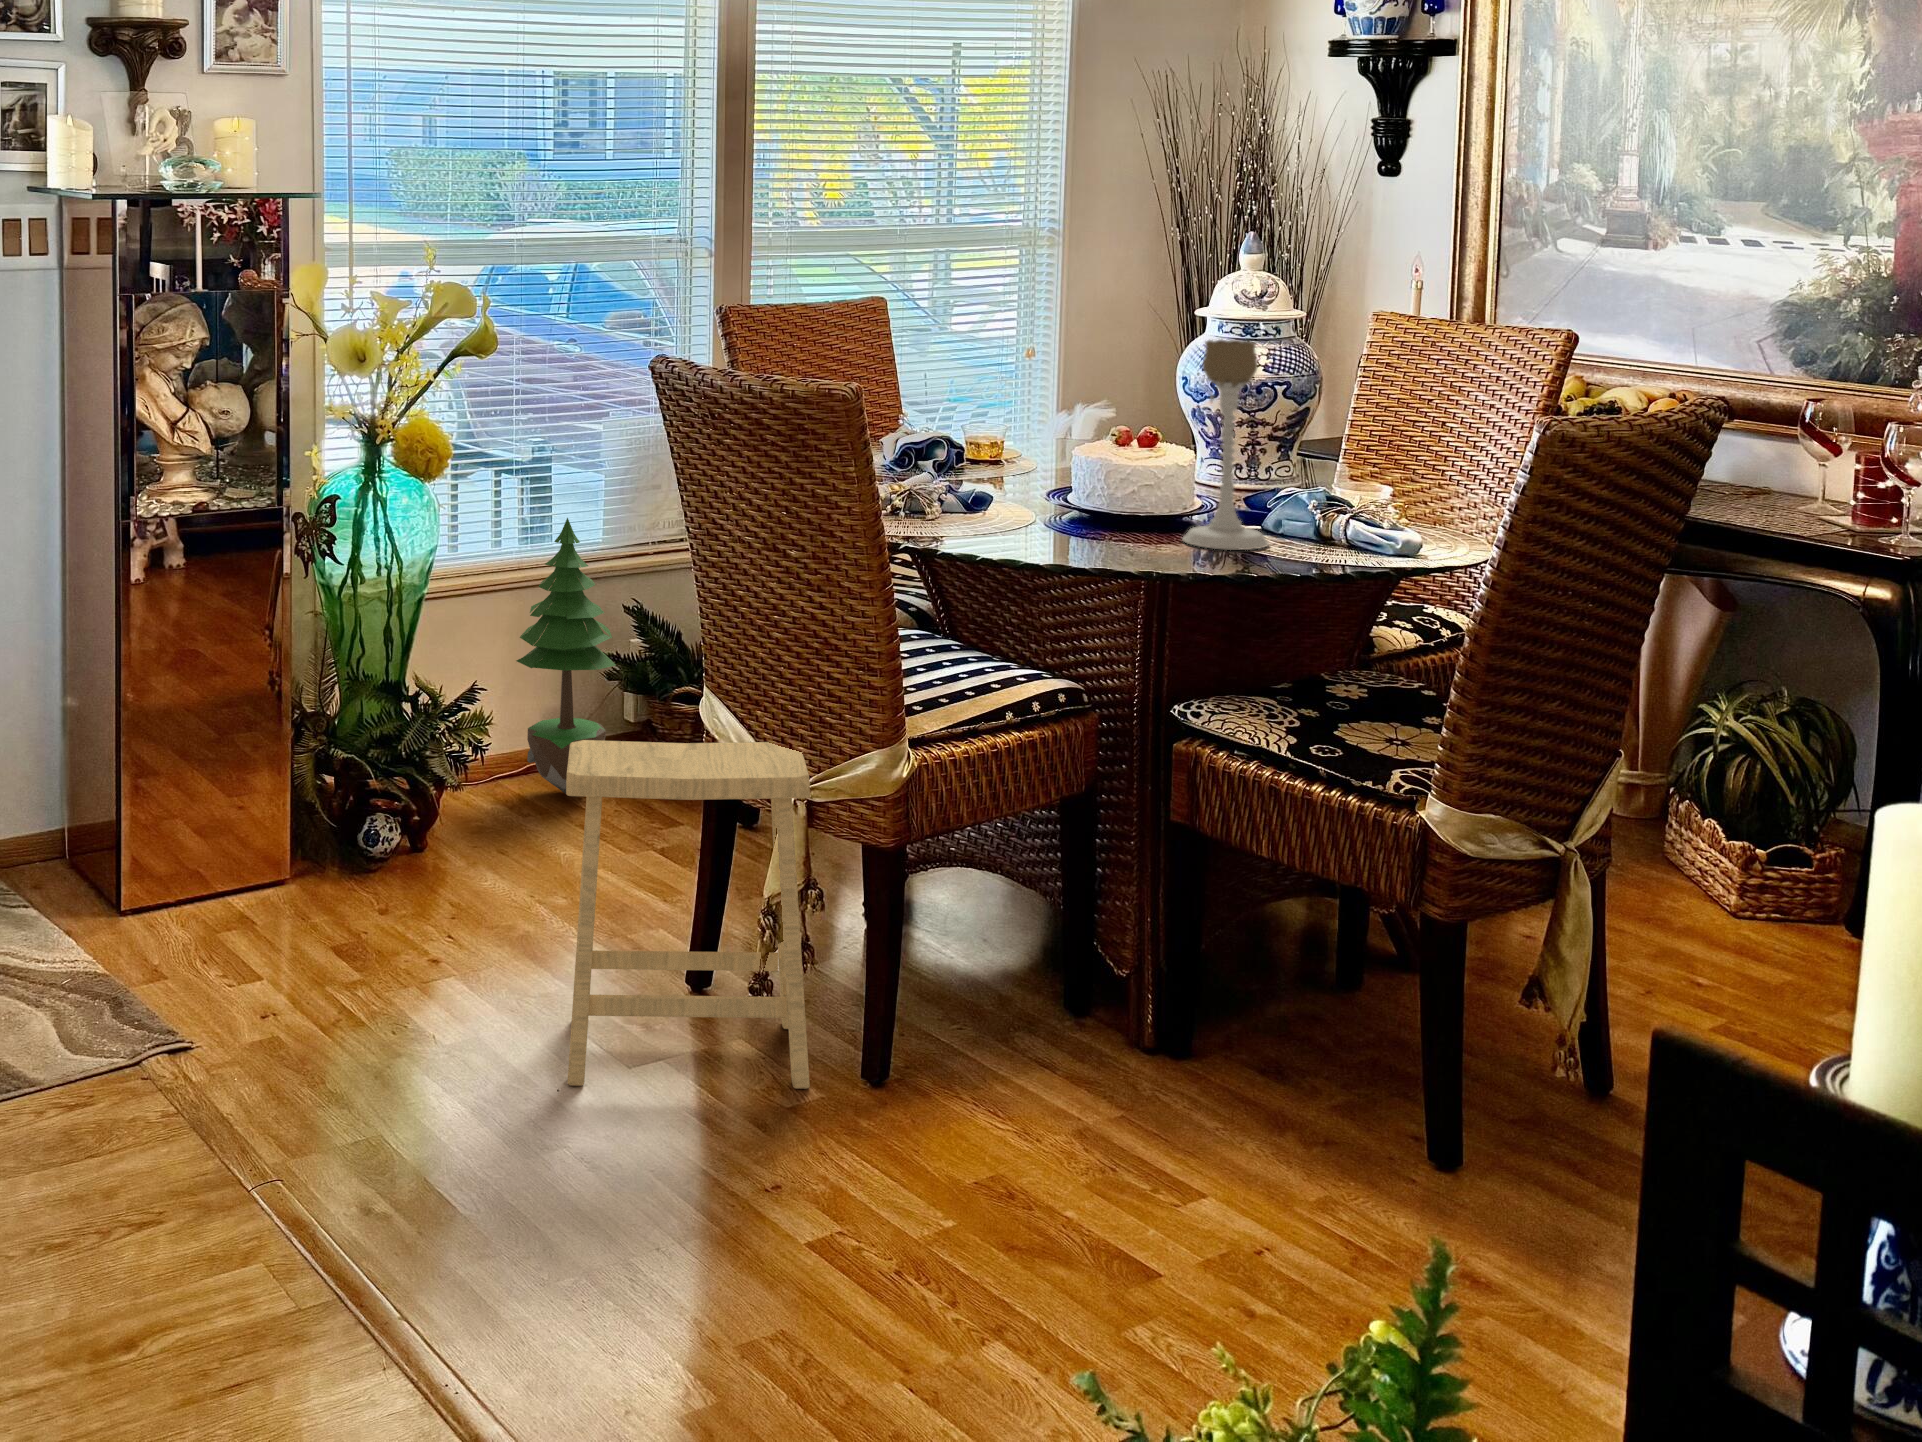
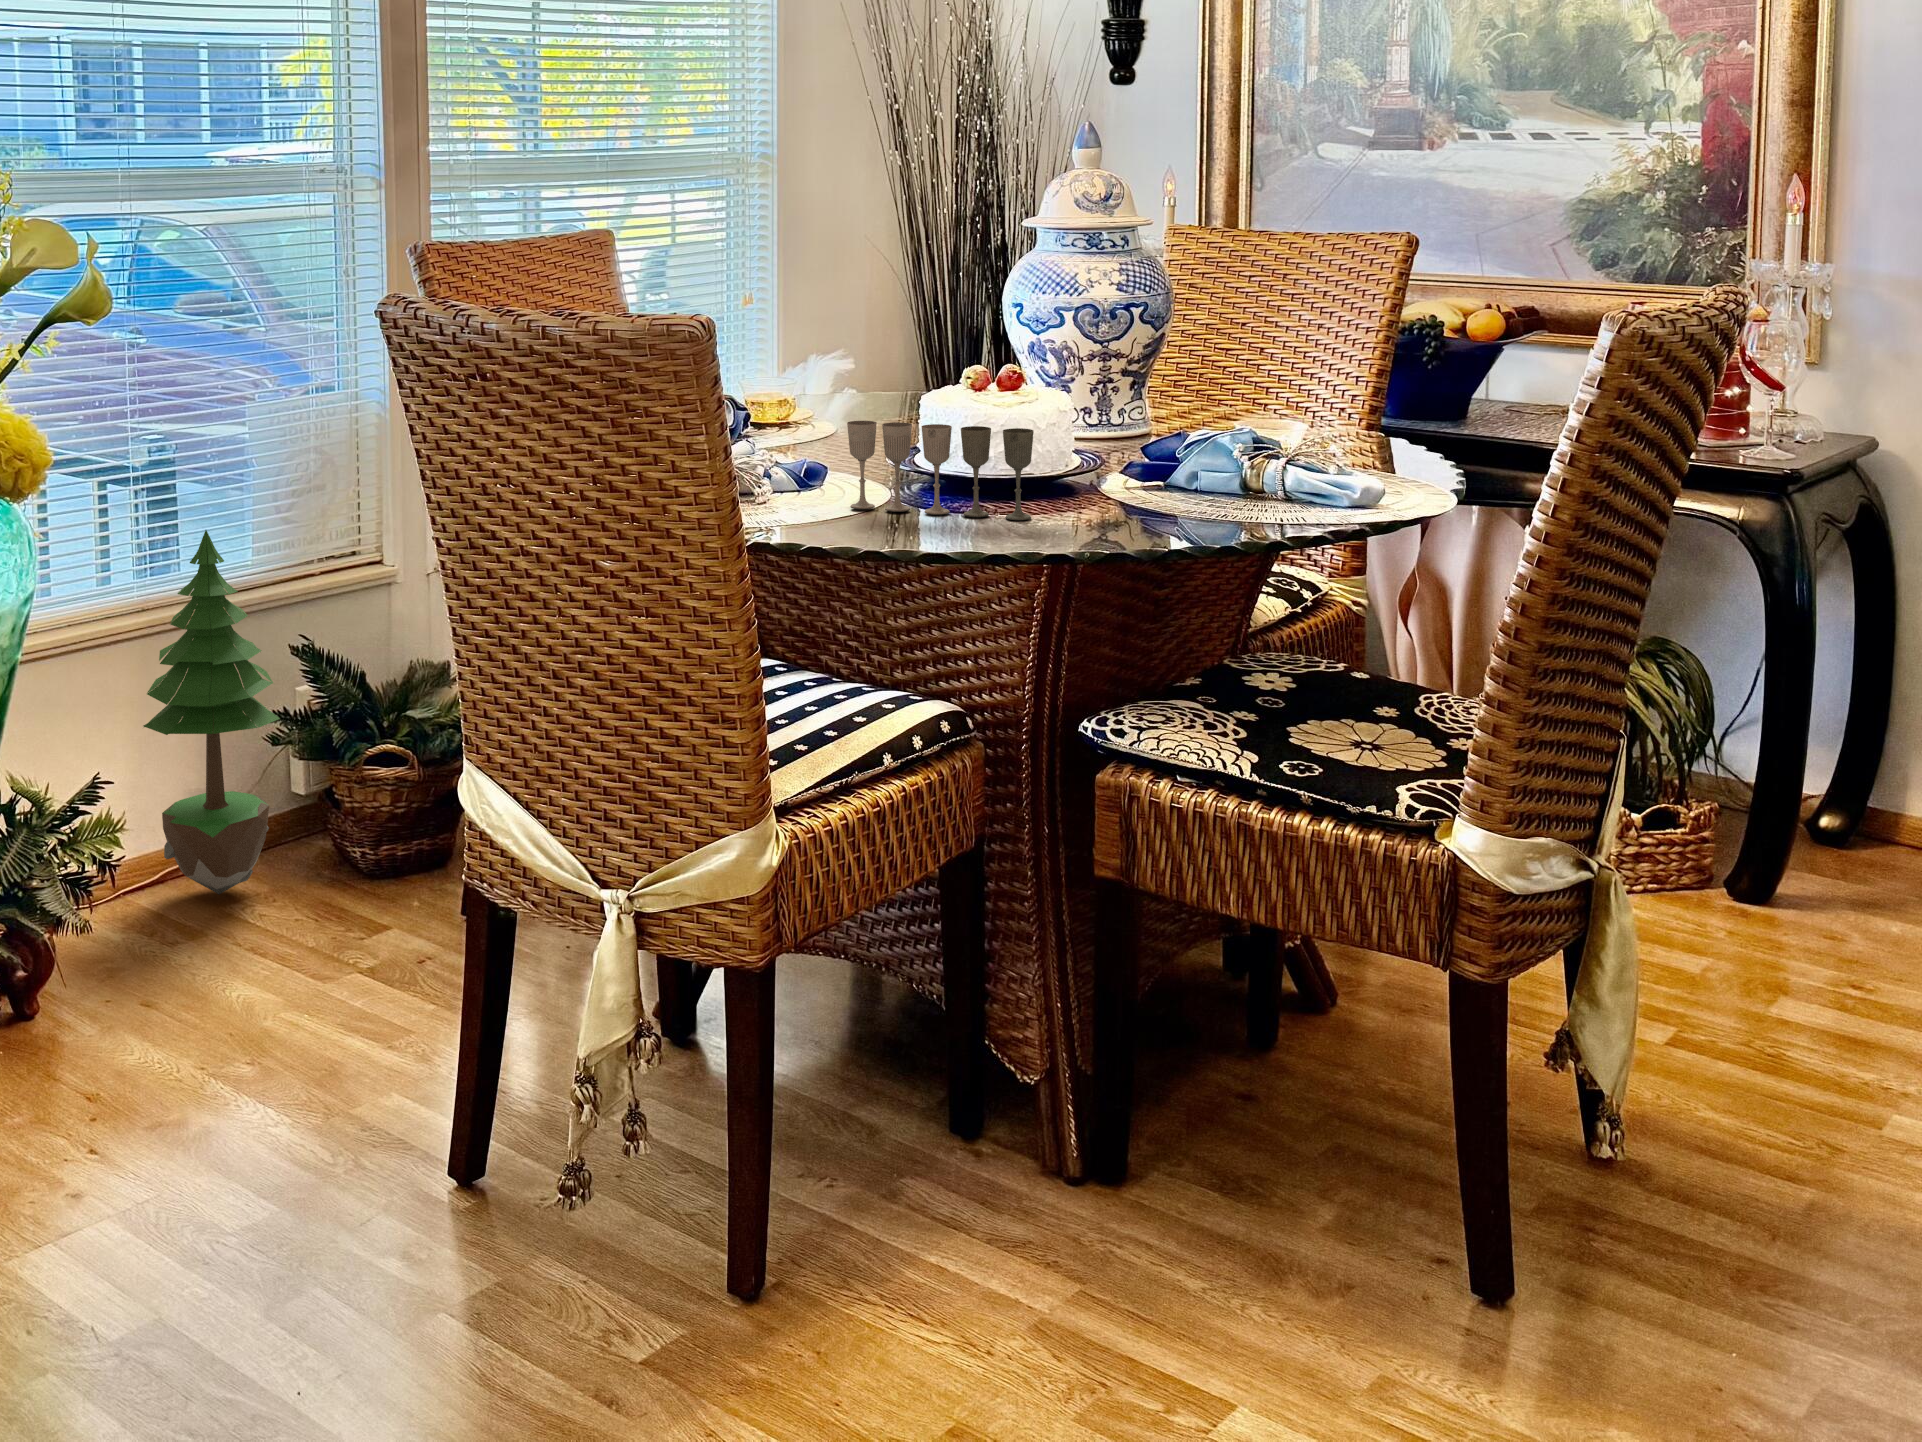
candle holder: present [1183,340,1269,550] -> none [1092,243,1203,517]
wine glass: none [997,463,1131,544] -> present [847,421,1034,520]
footstool: present [566,740,810,1089] -> none [280,827,658,1378]

